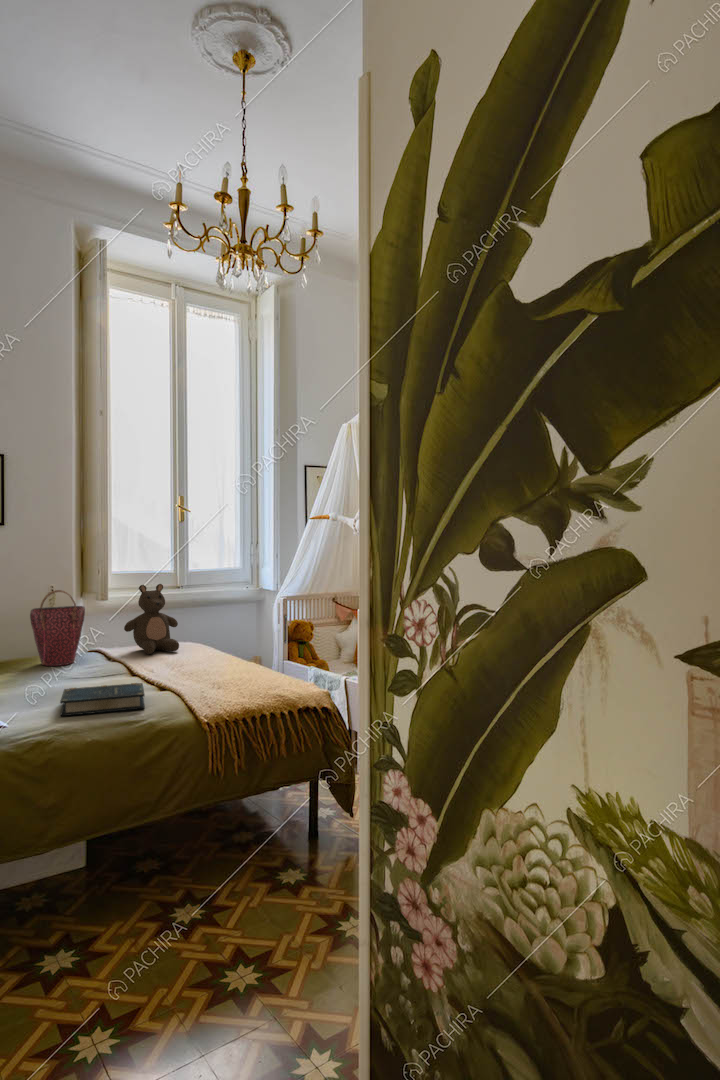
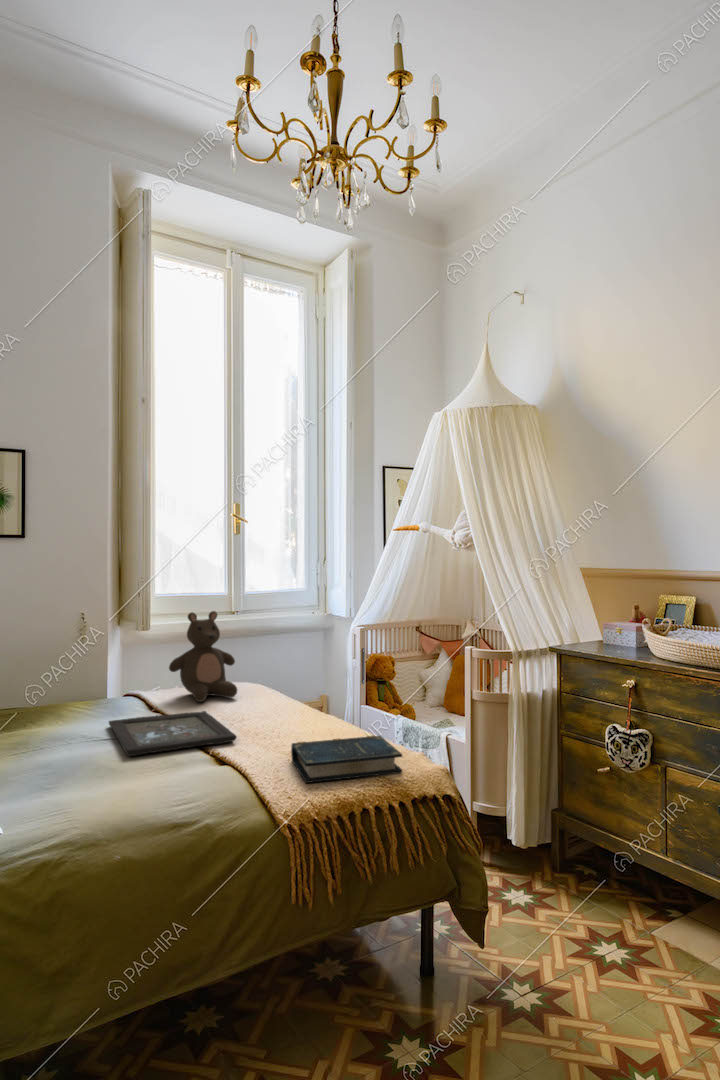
handbag: present [30,590,85,666] -> none [51,620,120,719]
tray: none [77,659,175,686] -> present [109,711,237,756]
book: present [60,683,145,716] -> present [291,736,402,783]

